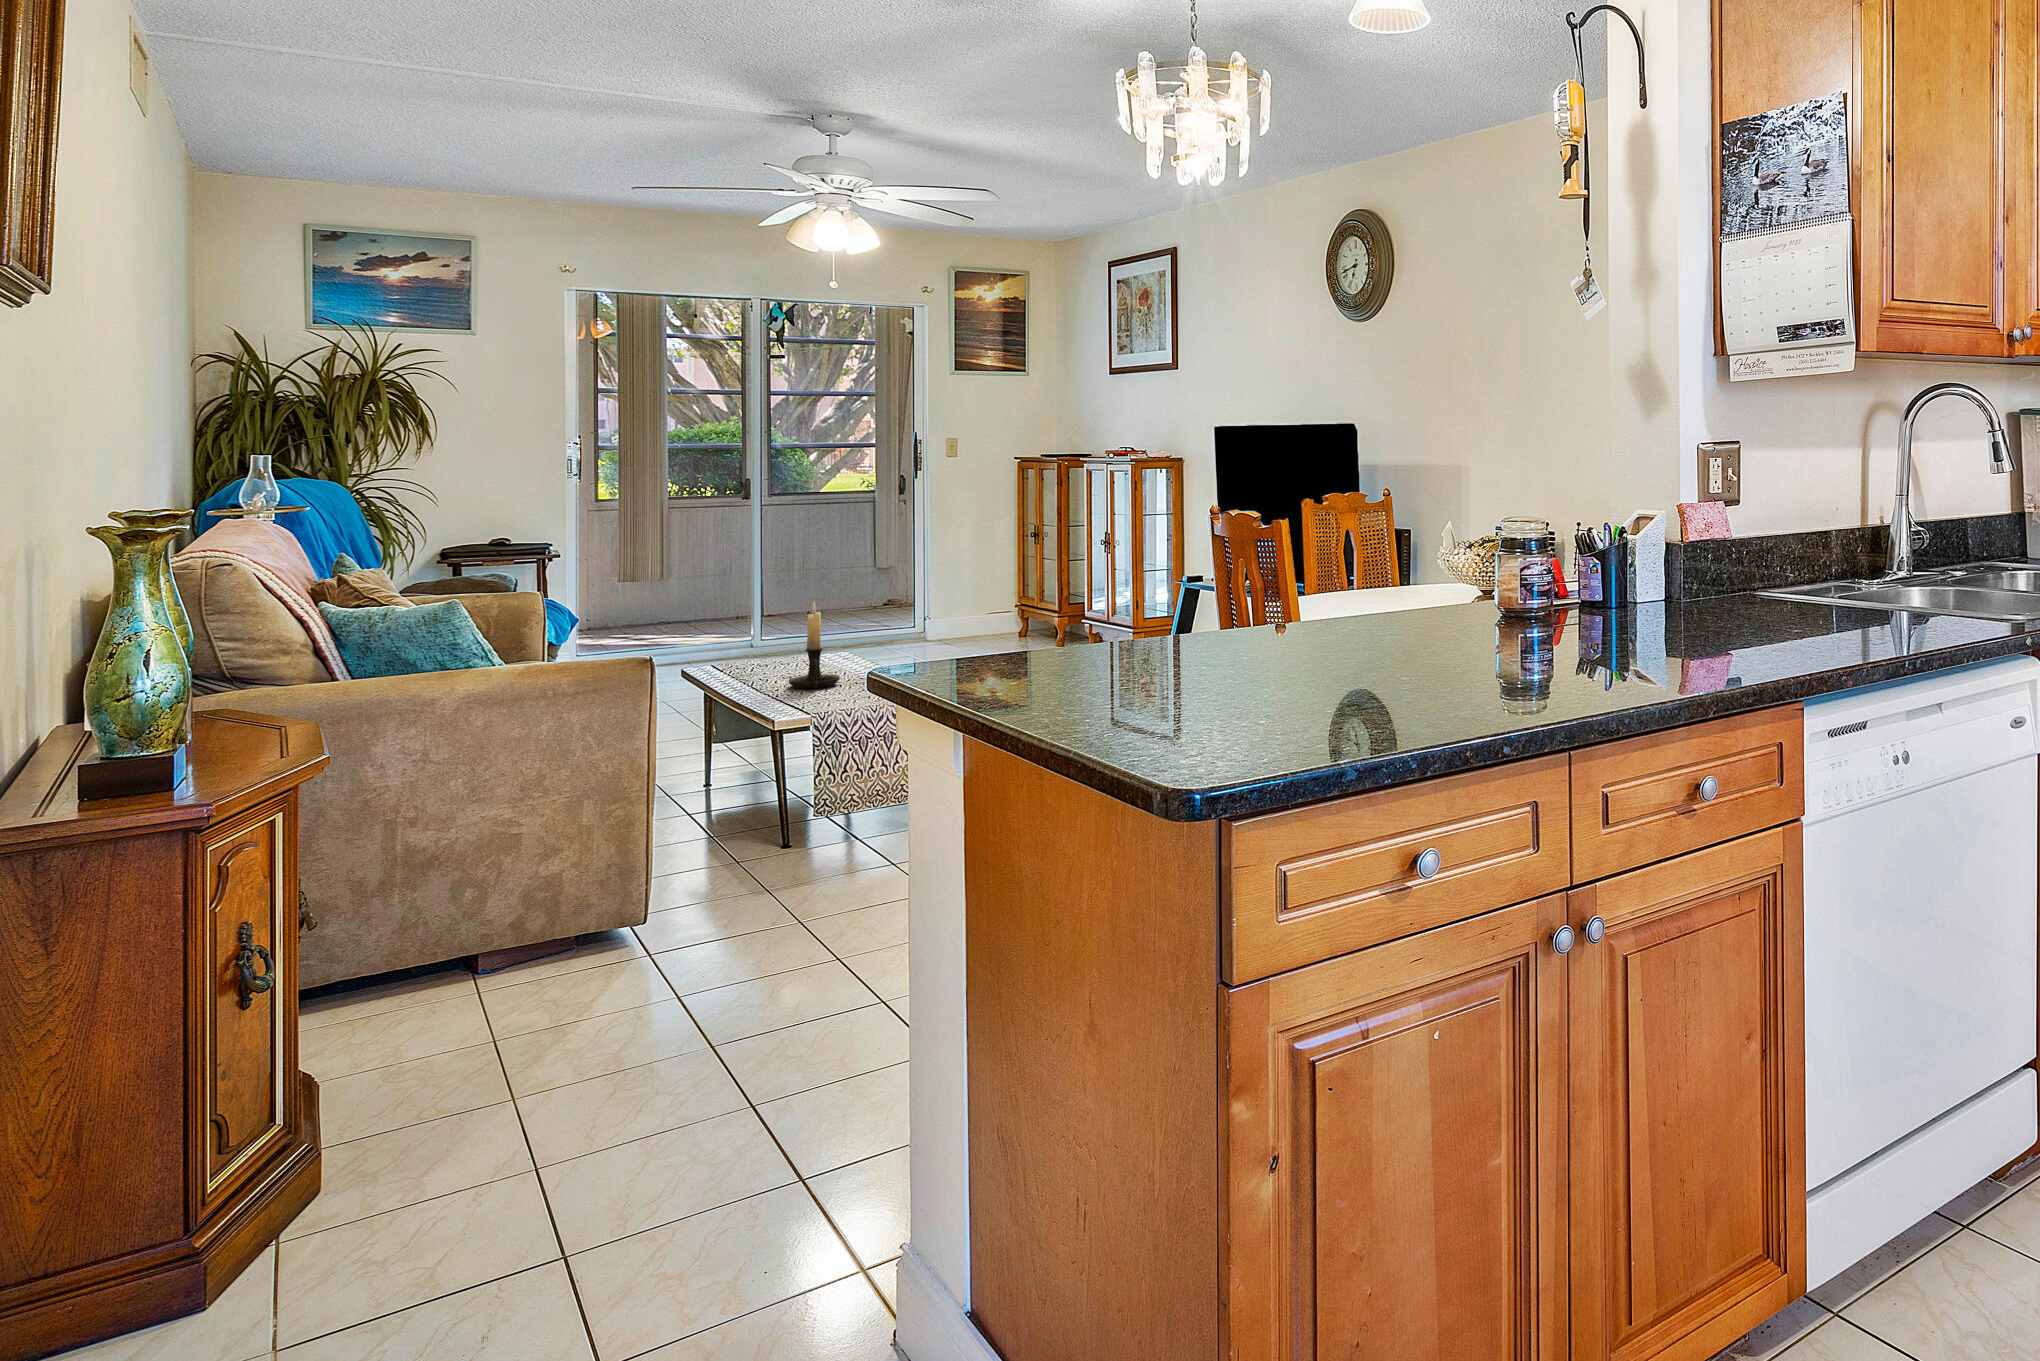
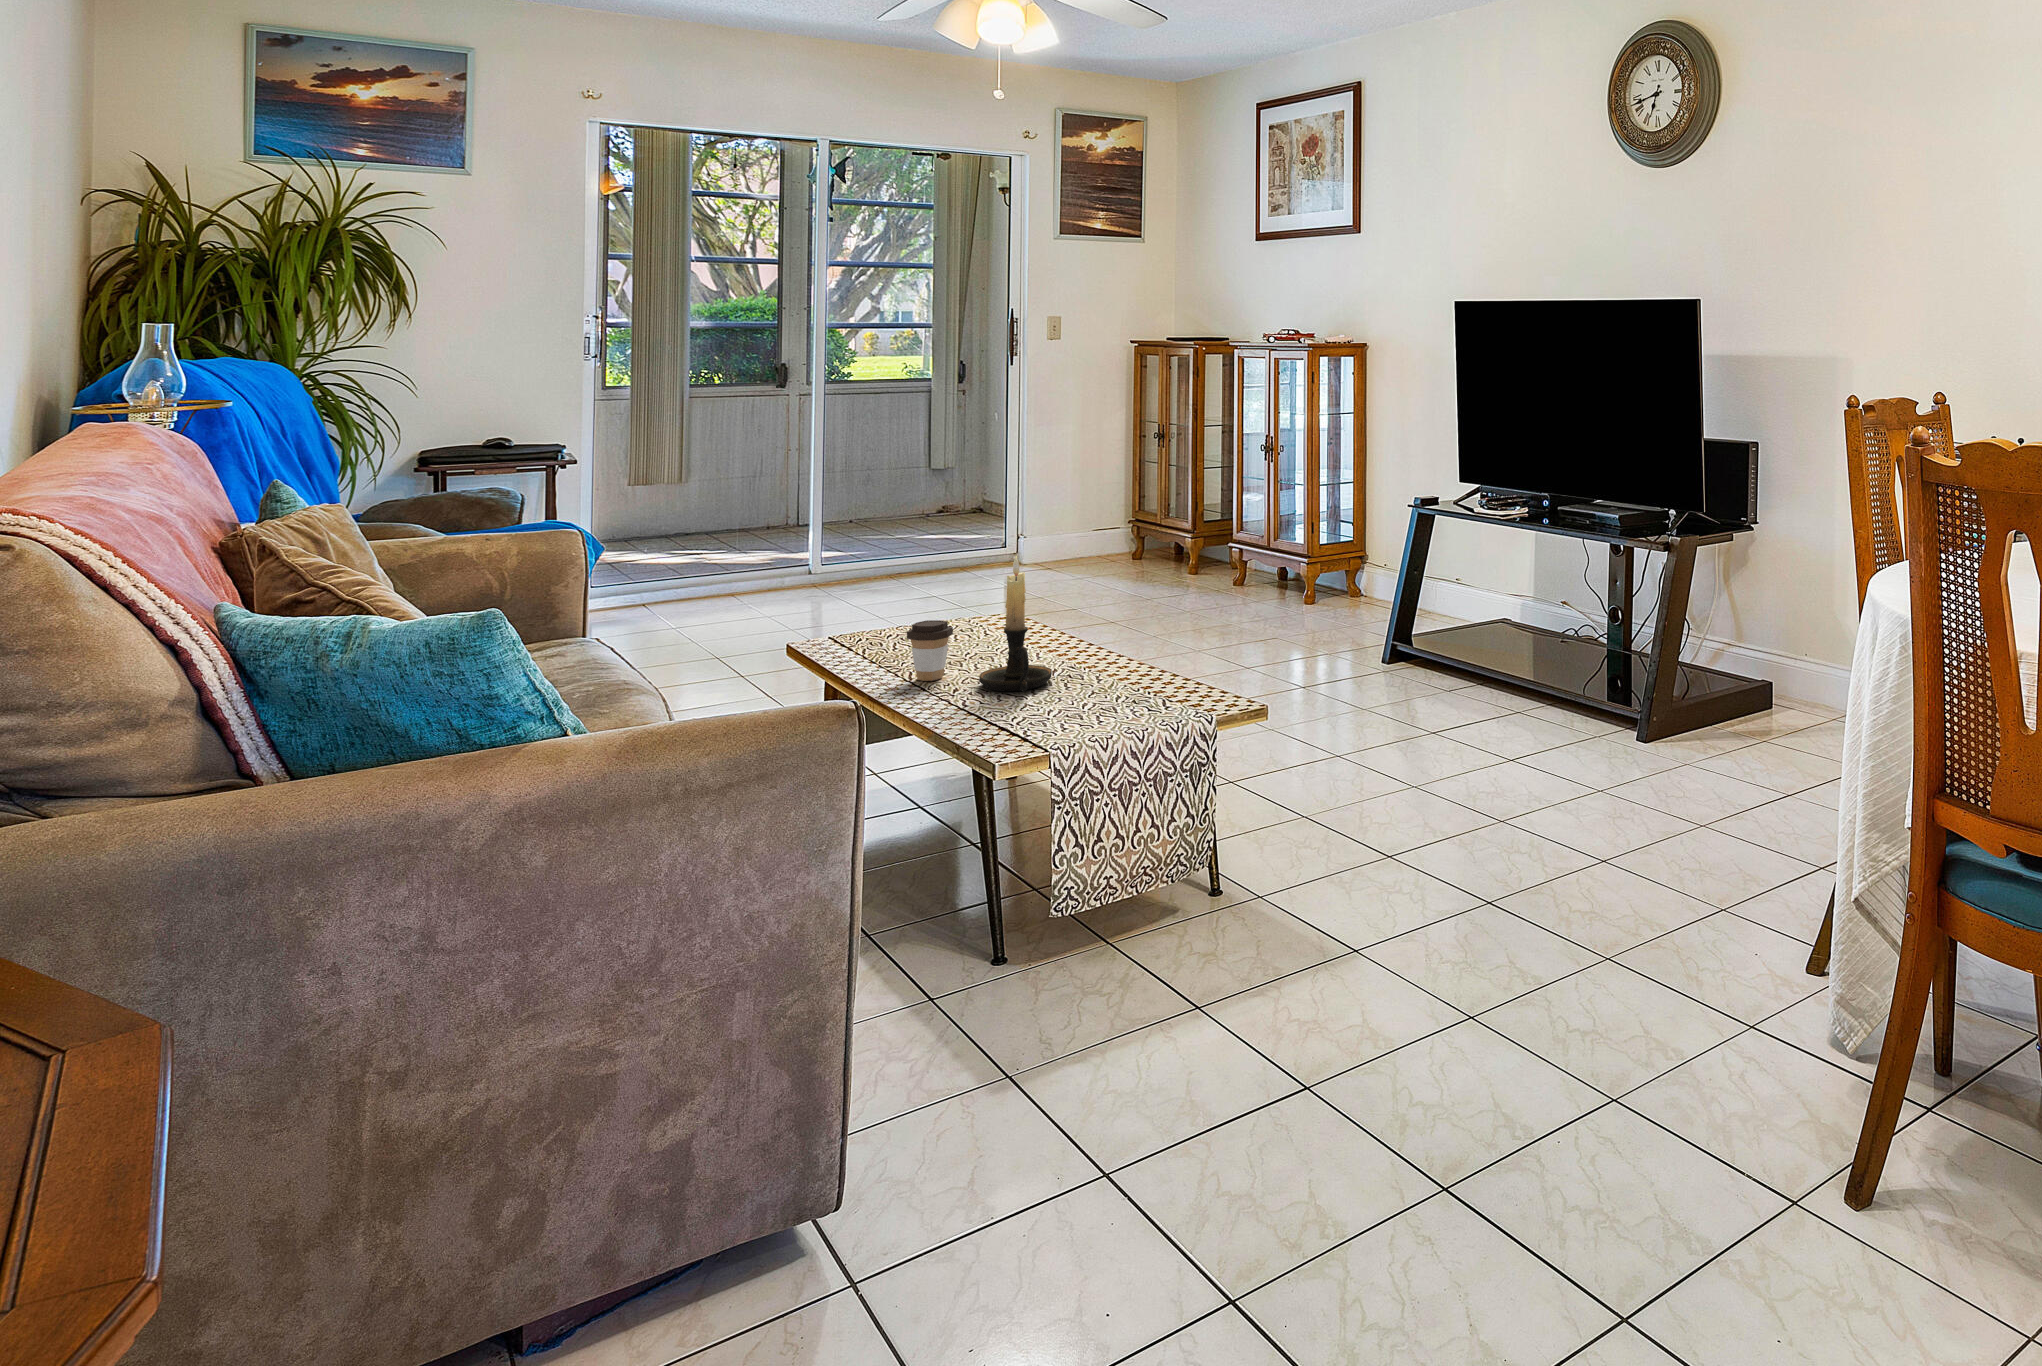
coffee cup: none [744,645,776,684] -> present [907,620,953,681]

